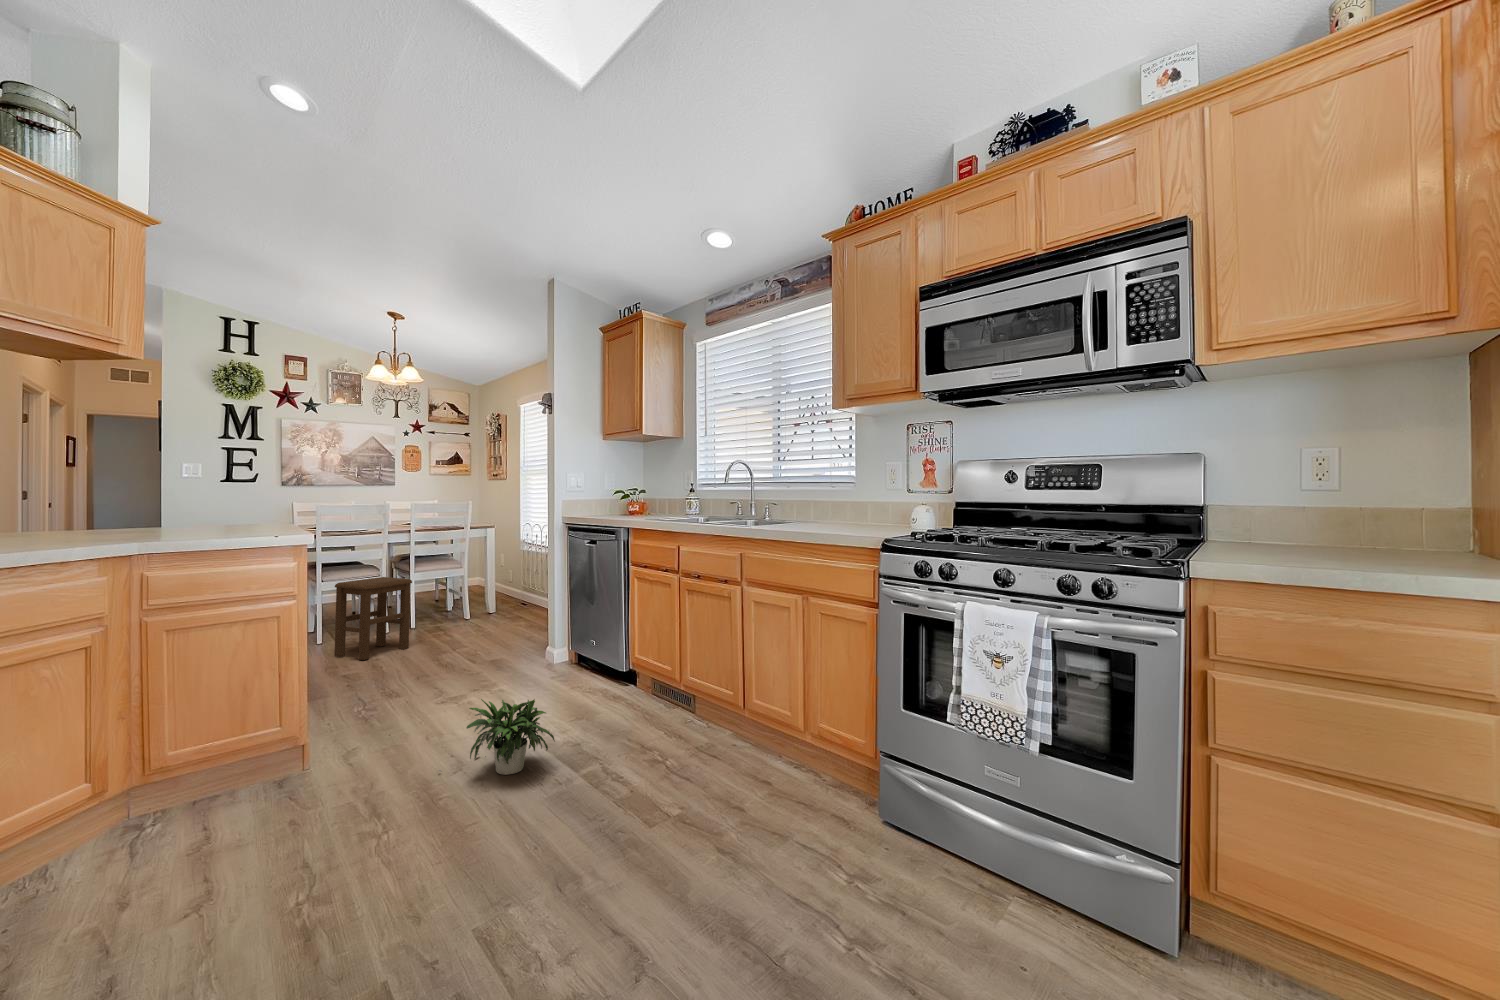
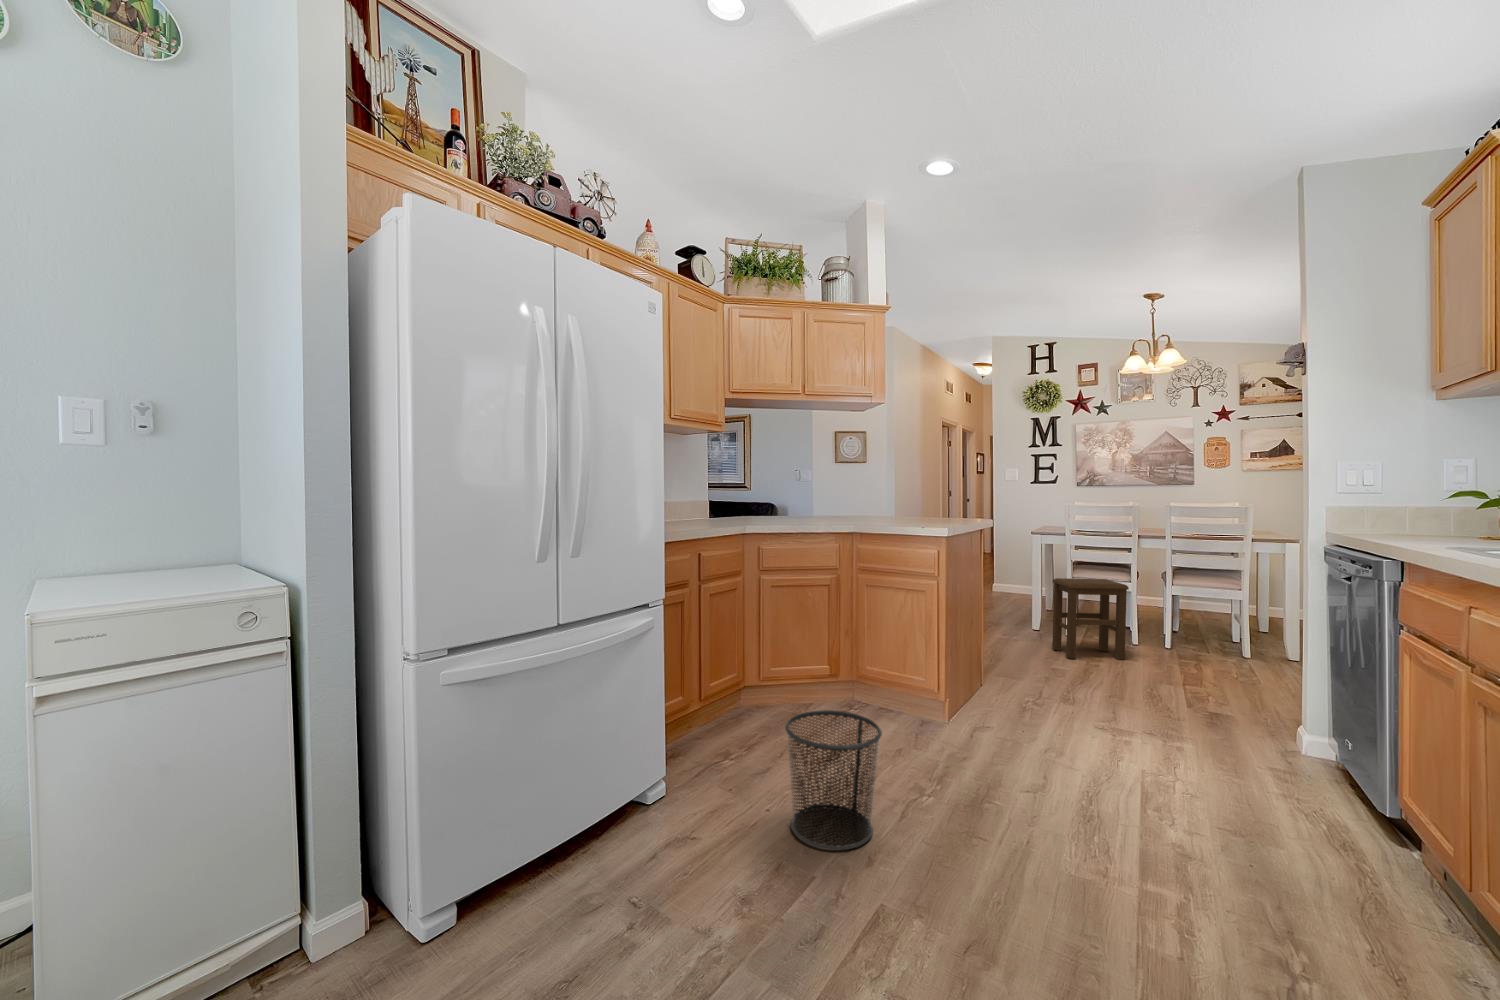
potted plant: present [439,699,555,775] -> none [979,709,1089,808]
waste bin: none [330,753,462,930] -> present [785,710,882,850]

